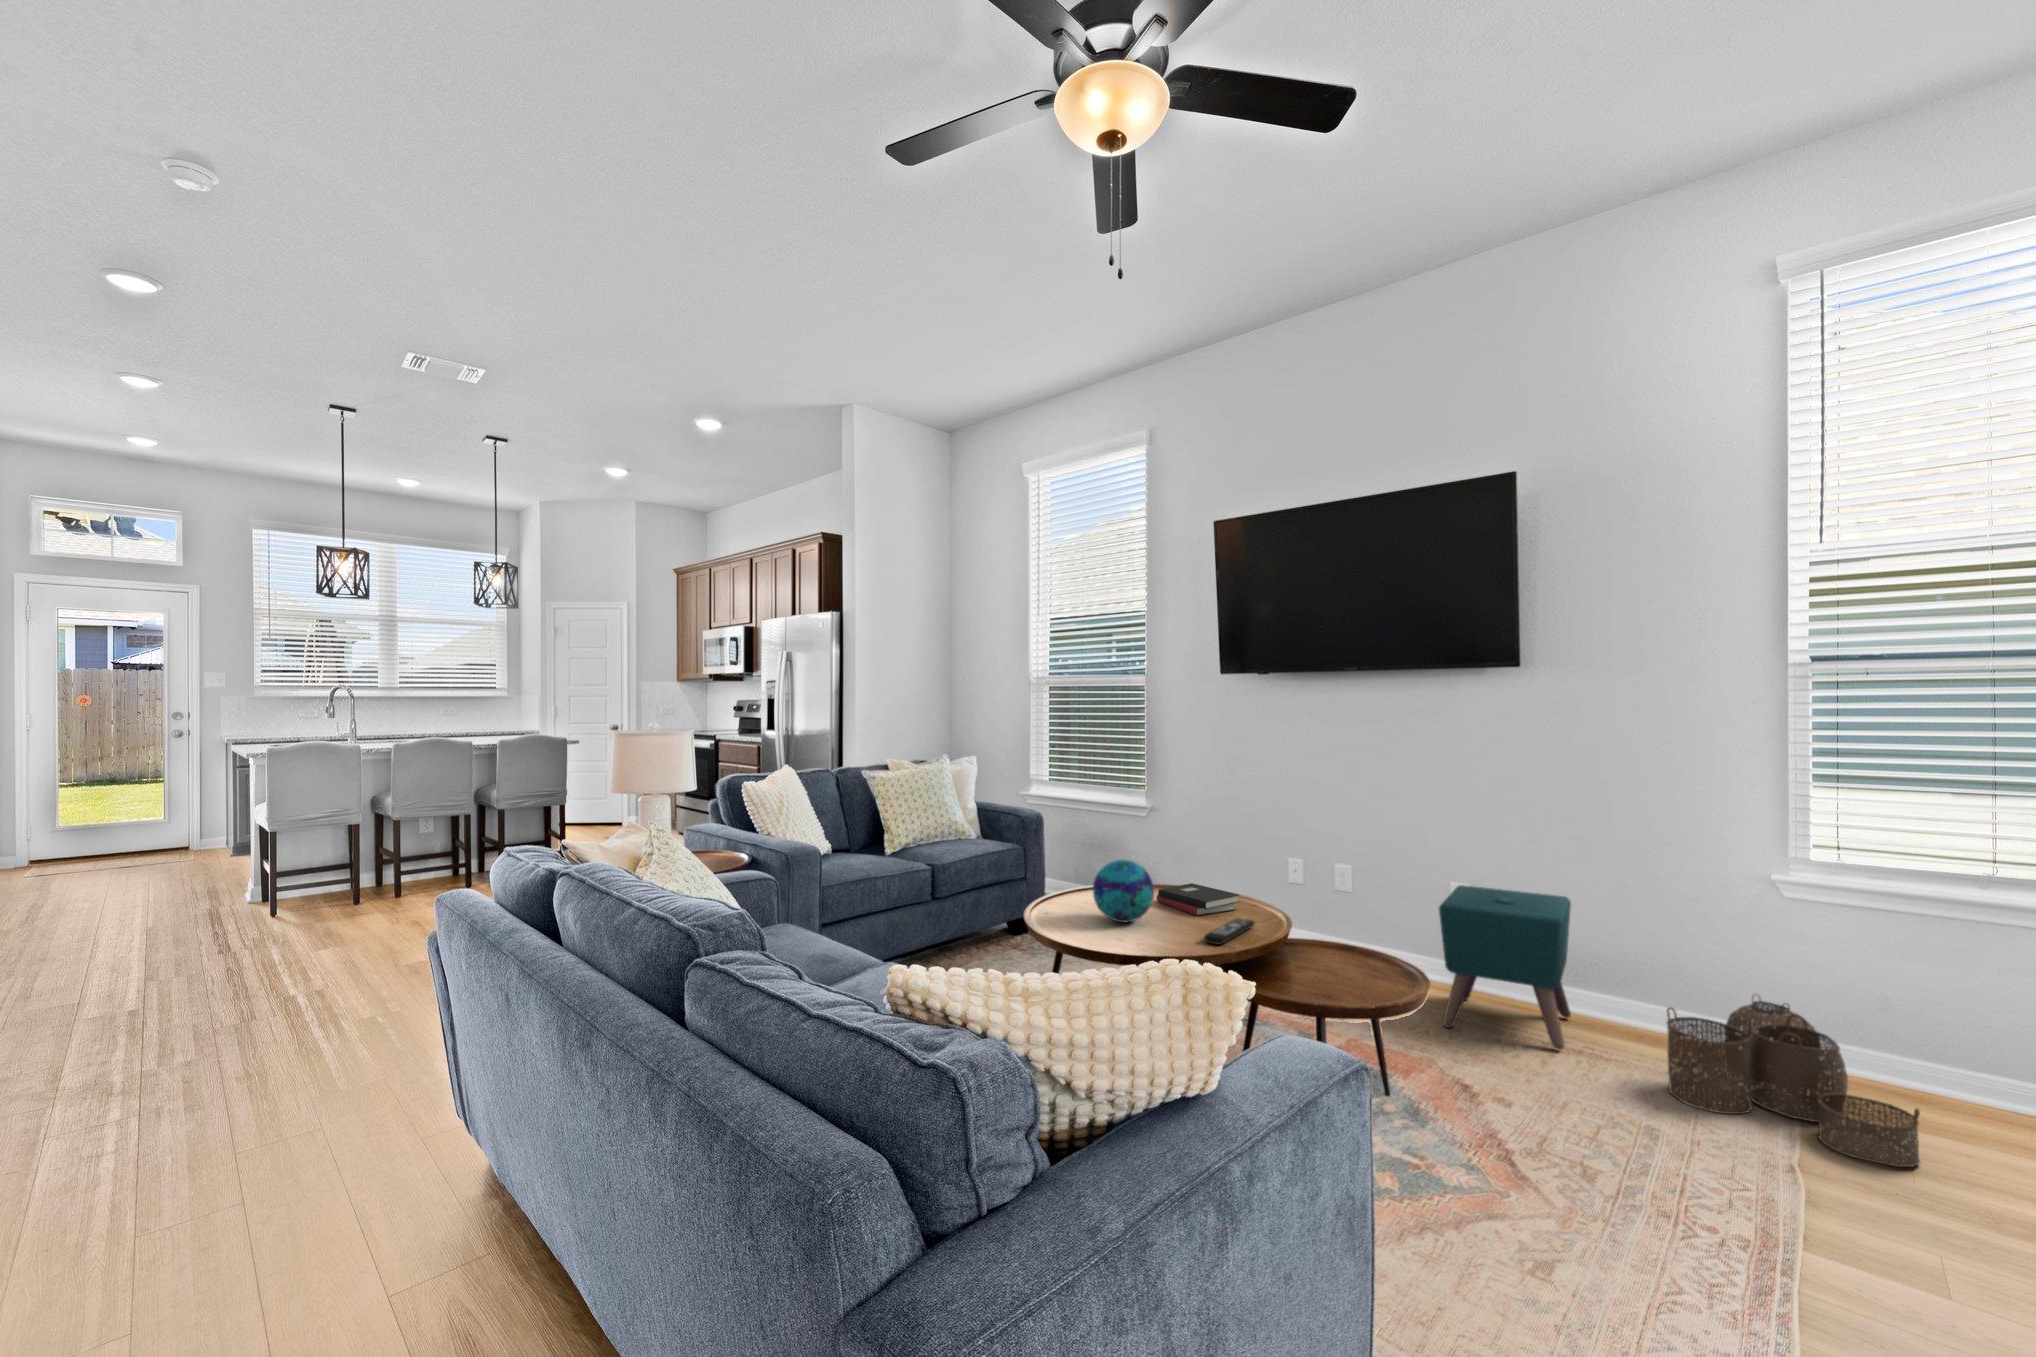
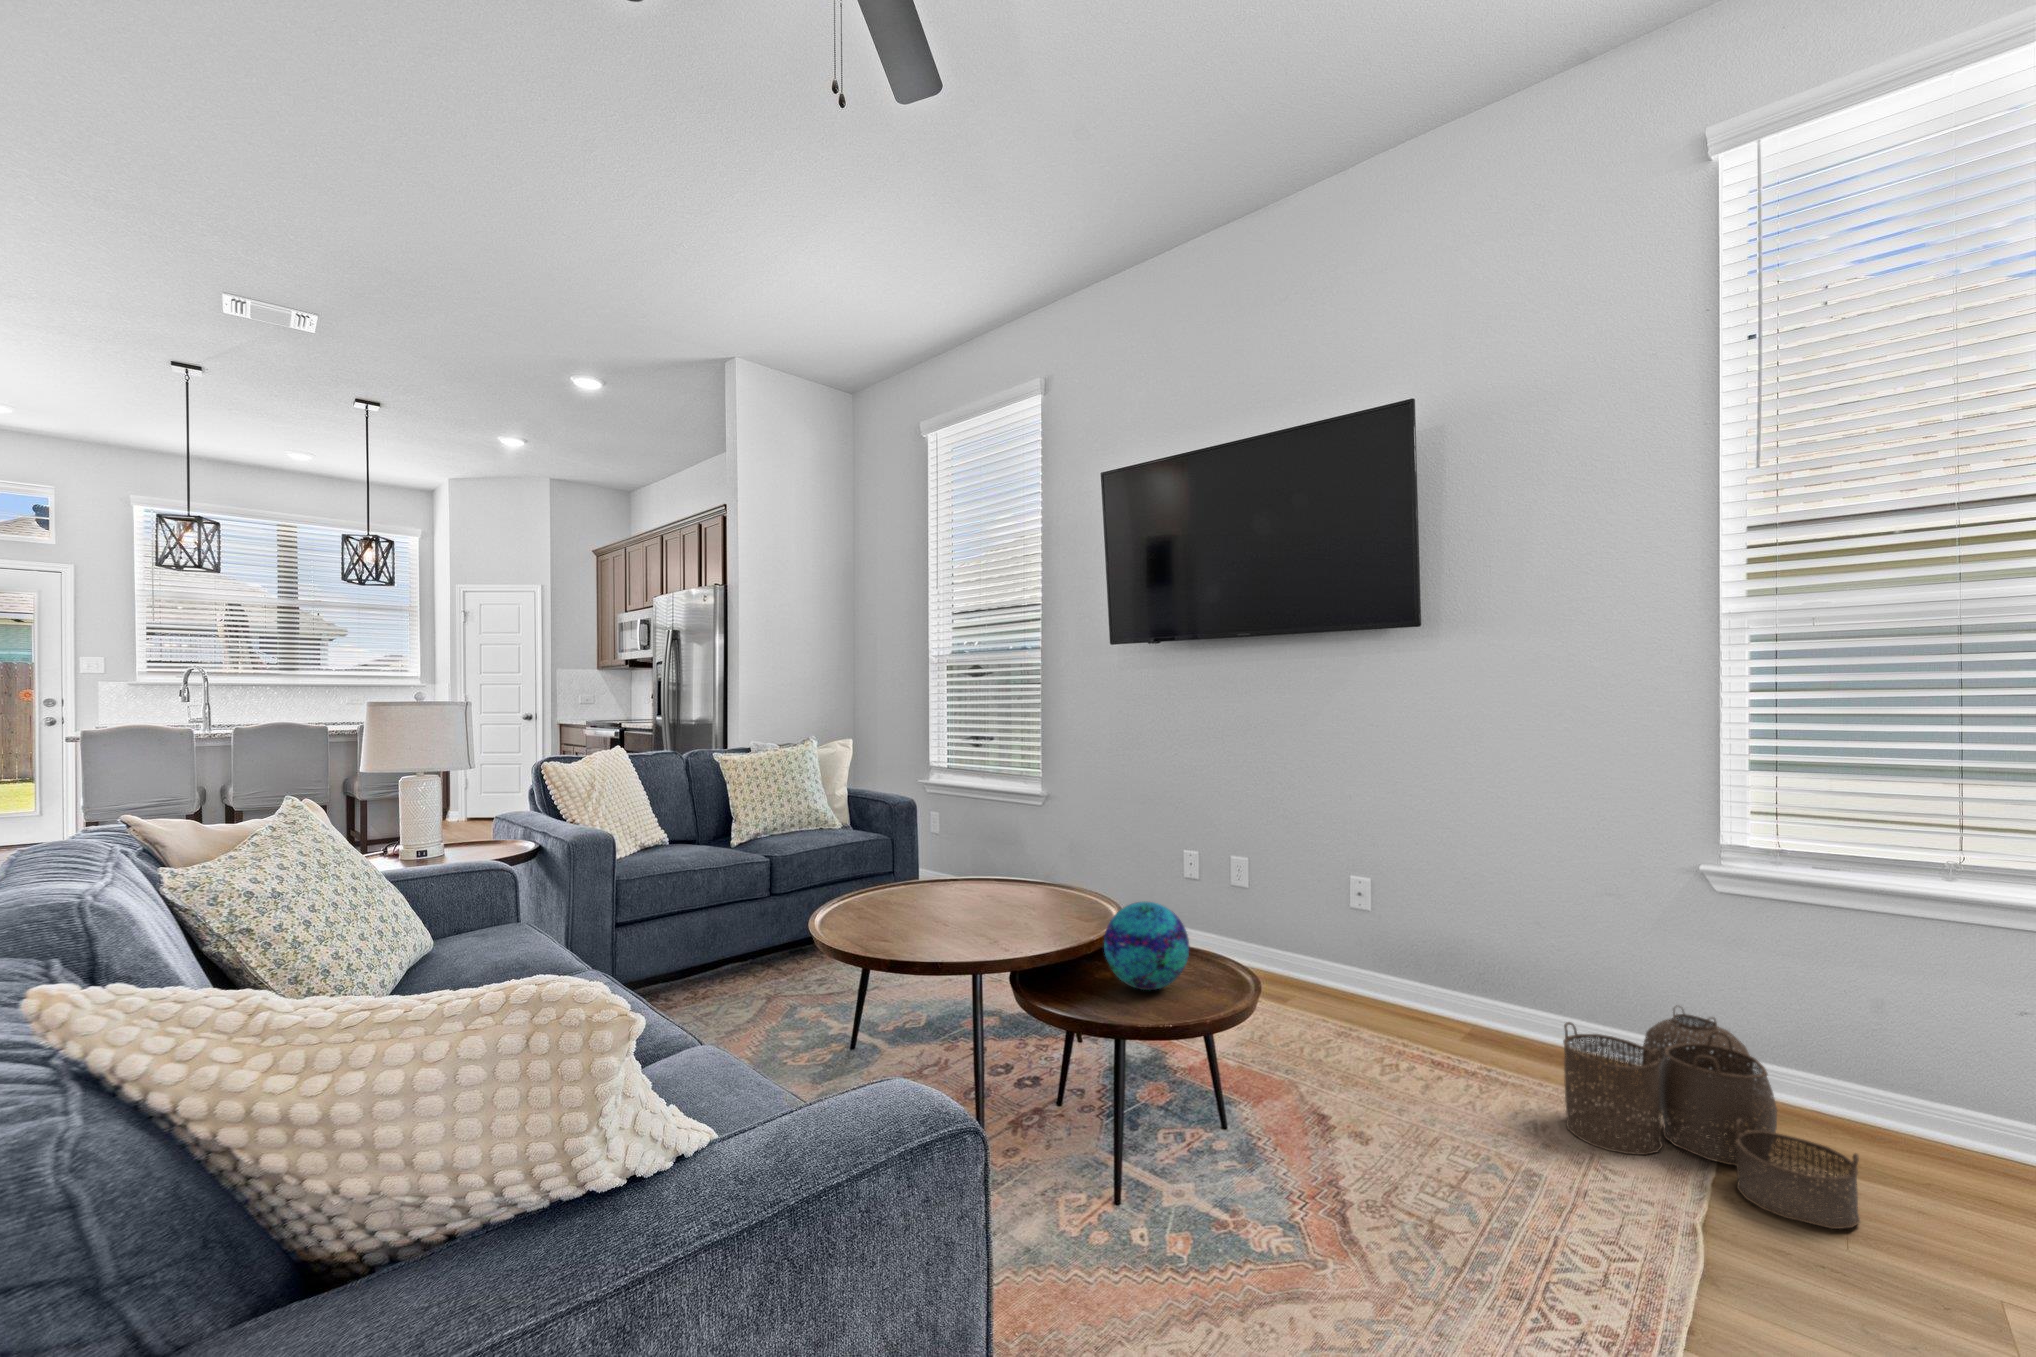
decorative ball: present [1093,860,1154,922] -> present [1104,901,1189,990]
hardback book: present [1157,883,1240,916] -> none [983,874,1073,911]
ottoman: present [1439,885,1571,1049] -> none [1315,877,1472,1071]
remote control: present [1204,918,1254,945] -> none [998,914,1073,946]

